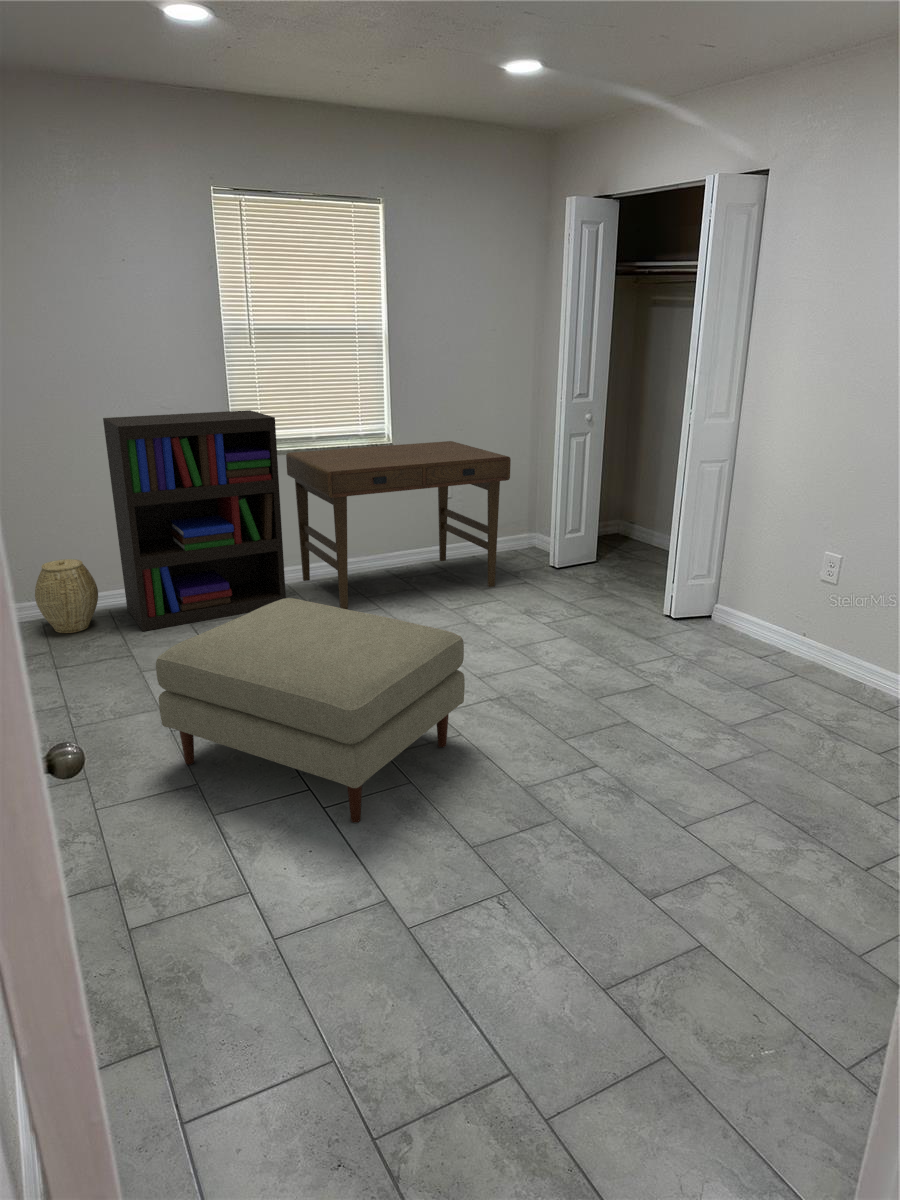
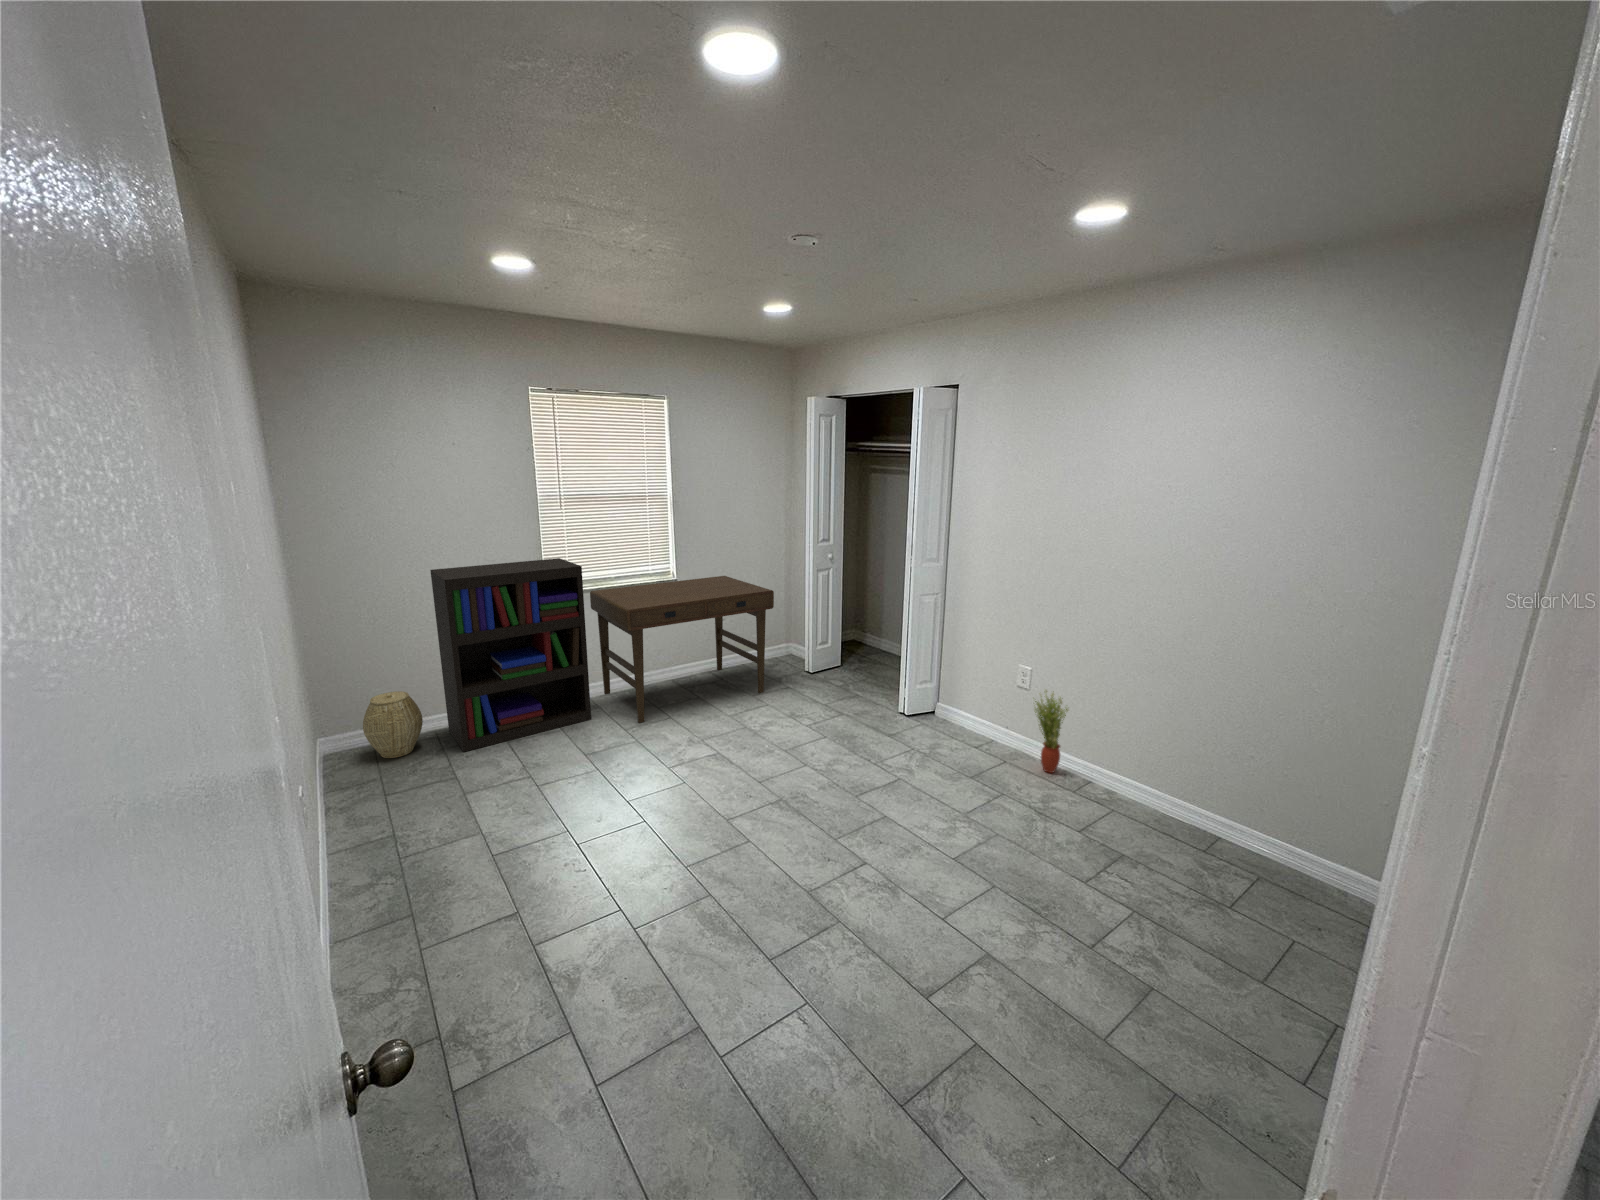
potted plant: none [836,580,885,689] -> present [1035,691,1068,773]
ottoman: present [156,598,465,823] -> none [480,729,753,942]

